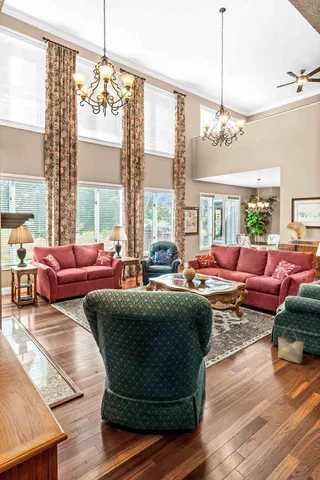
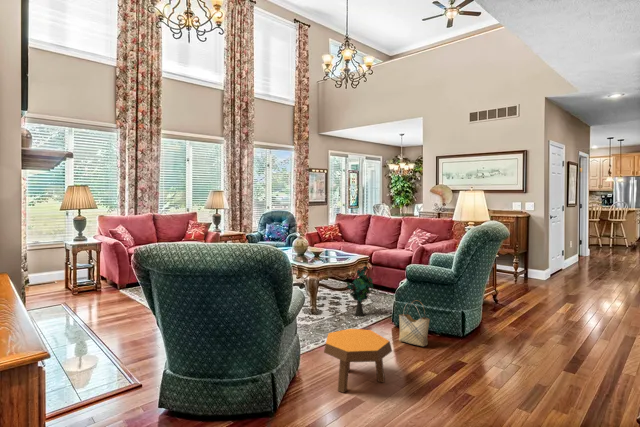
decorative plant: none [229,294,252,333] -> present [346,266,373,316]
footstool: none [227,350,282,405] -> present [324,329,392,393]

